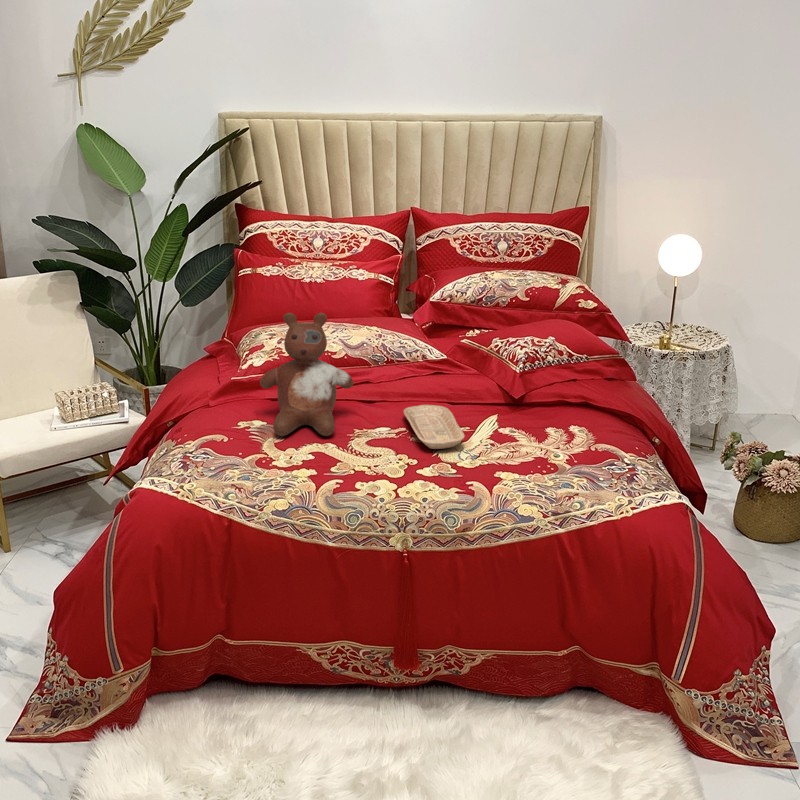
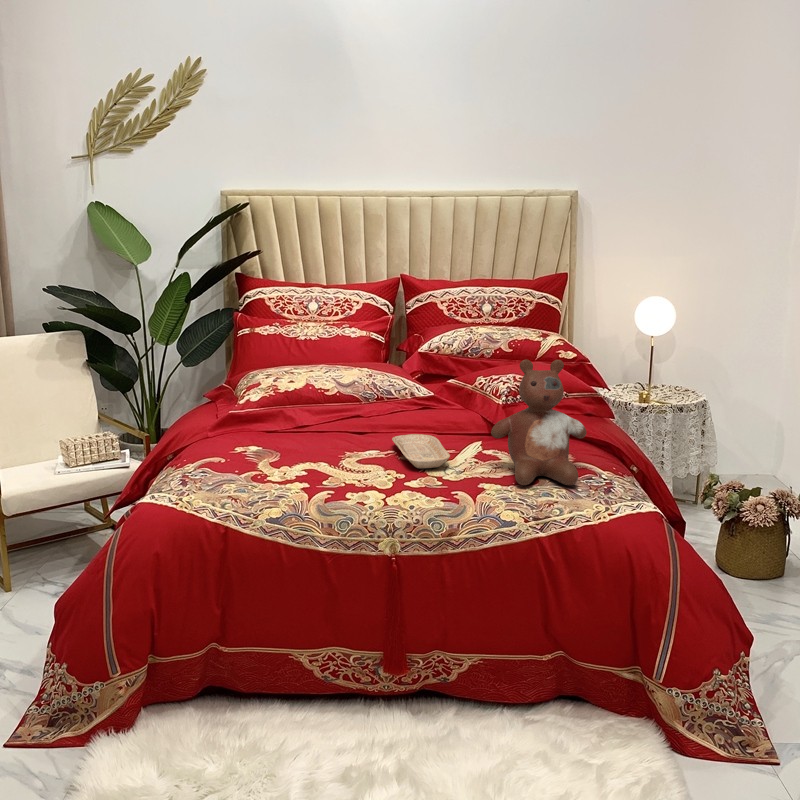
stuffed bear: present [260,313,353,436] -> present [491,360,587,485]

